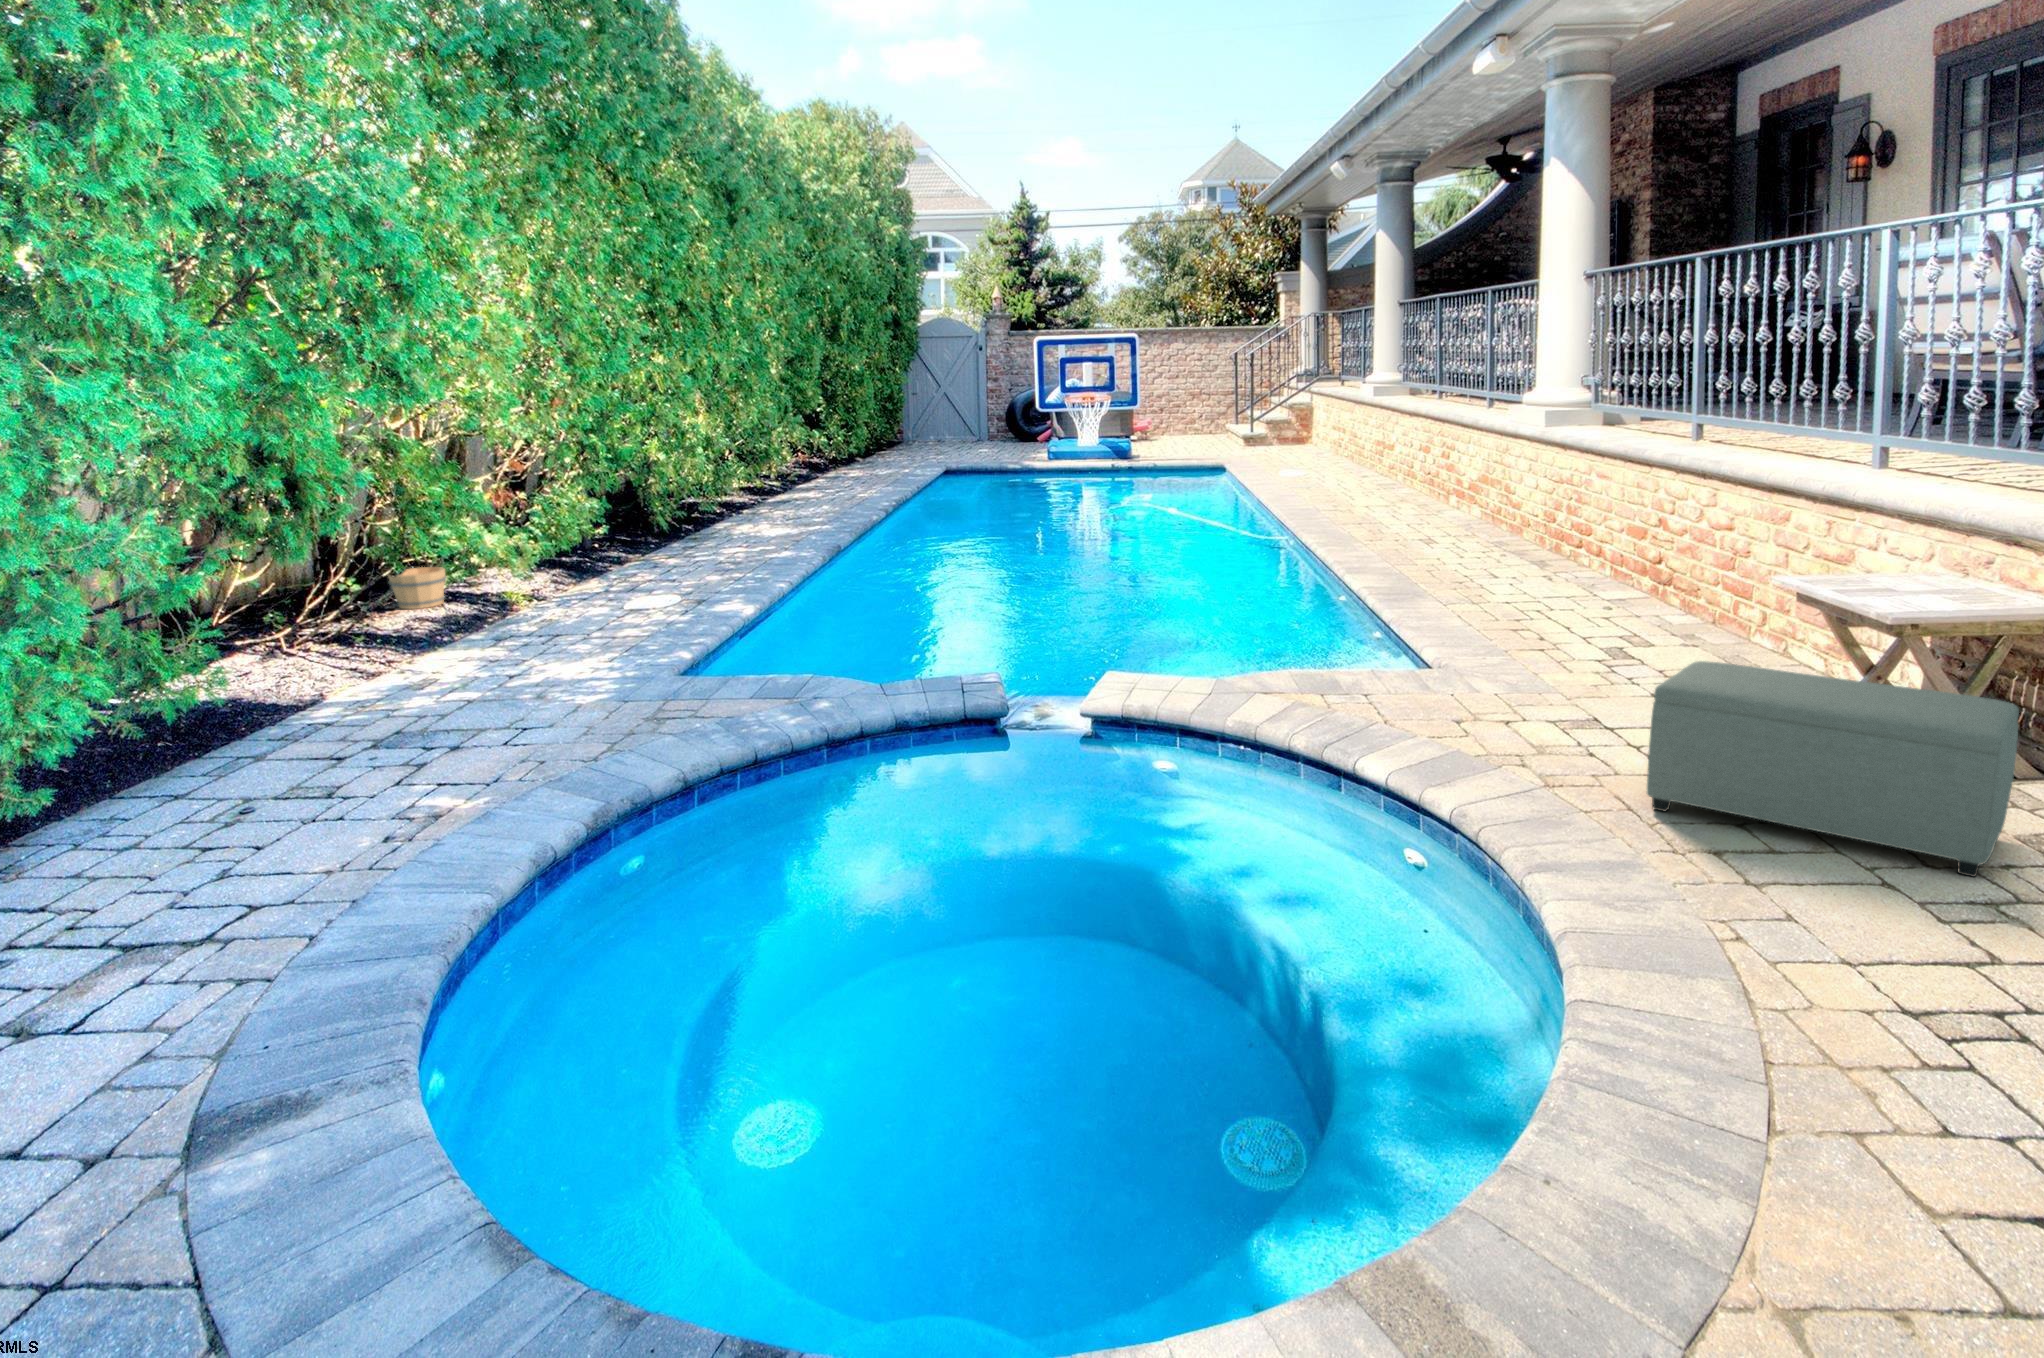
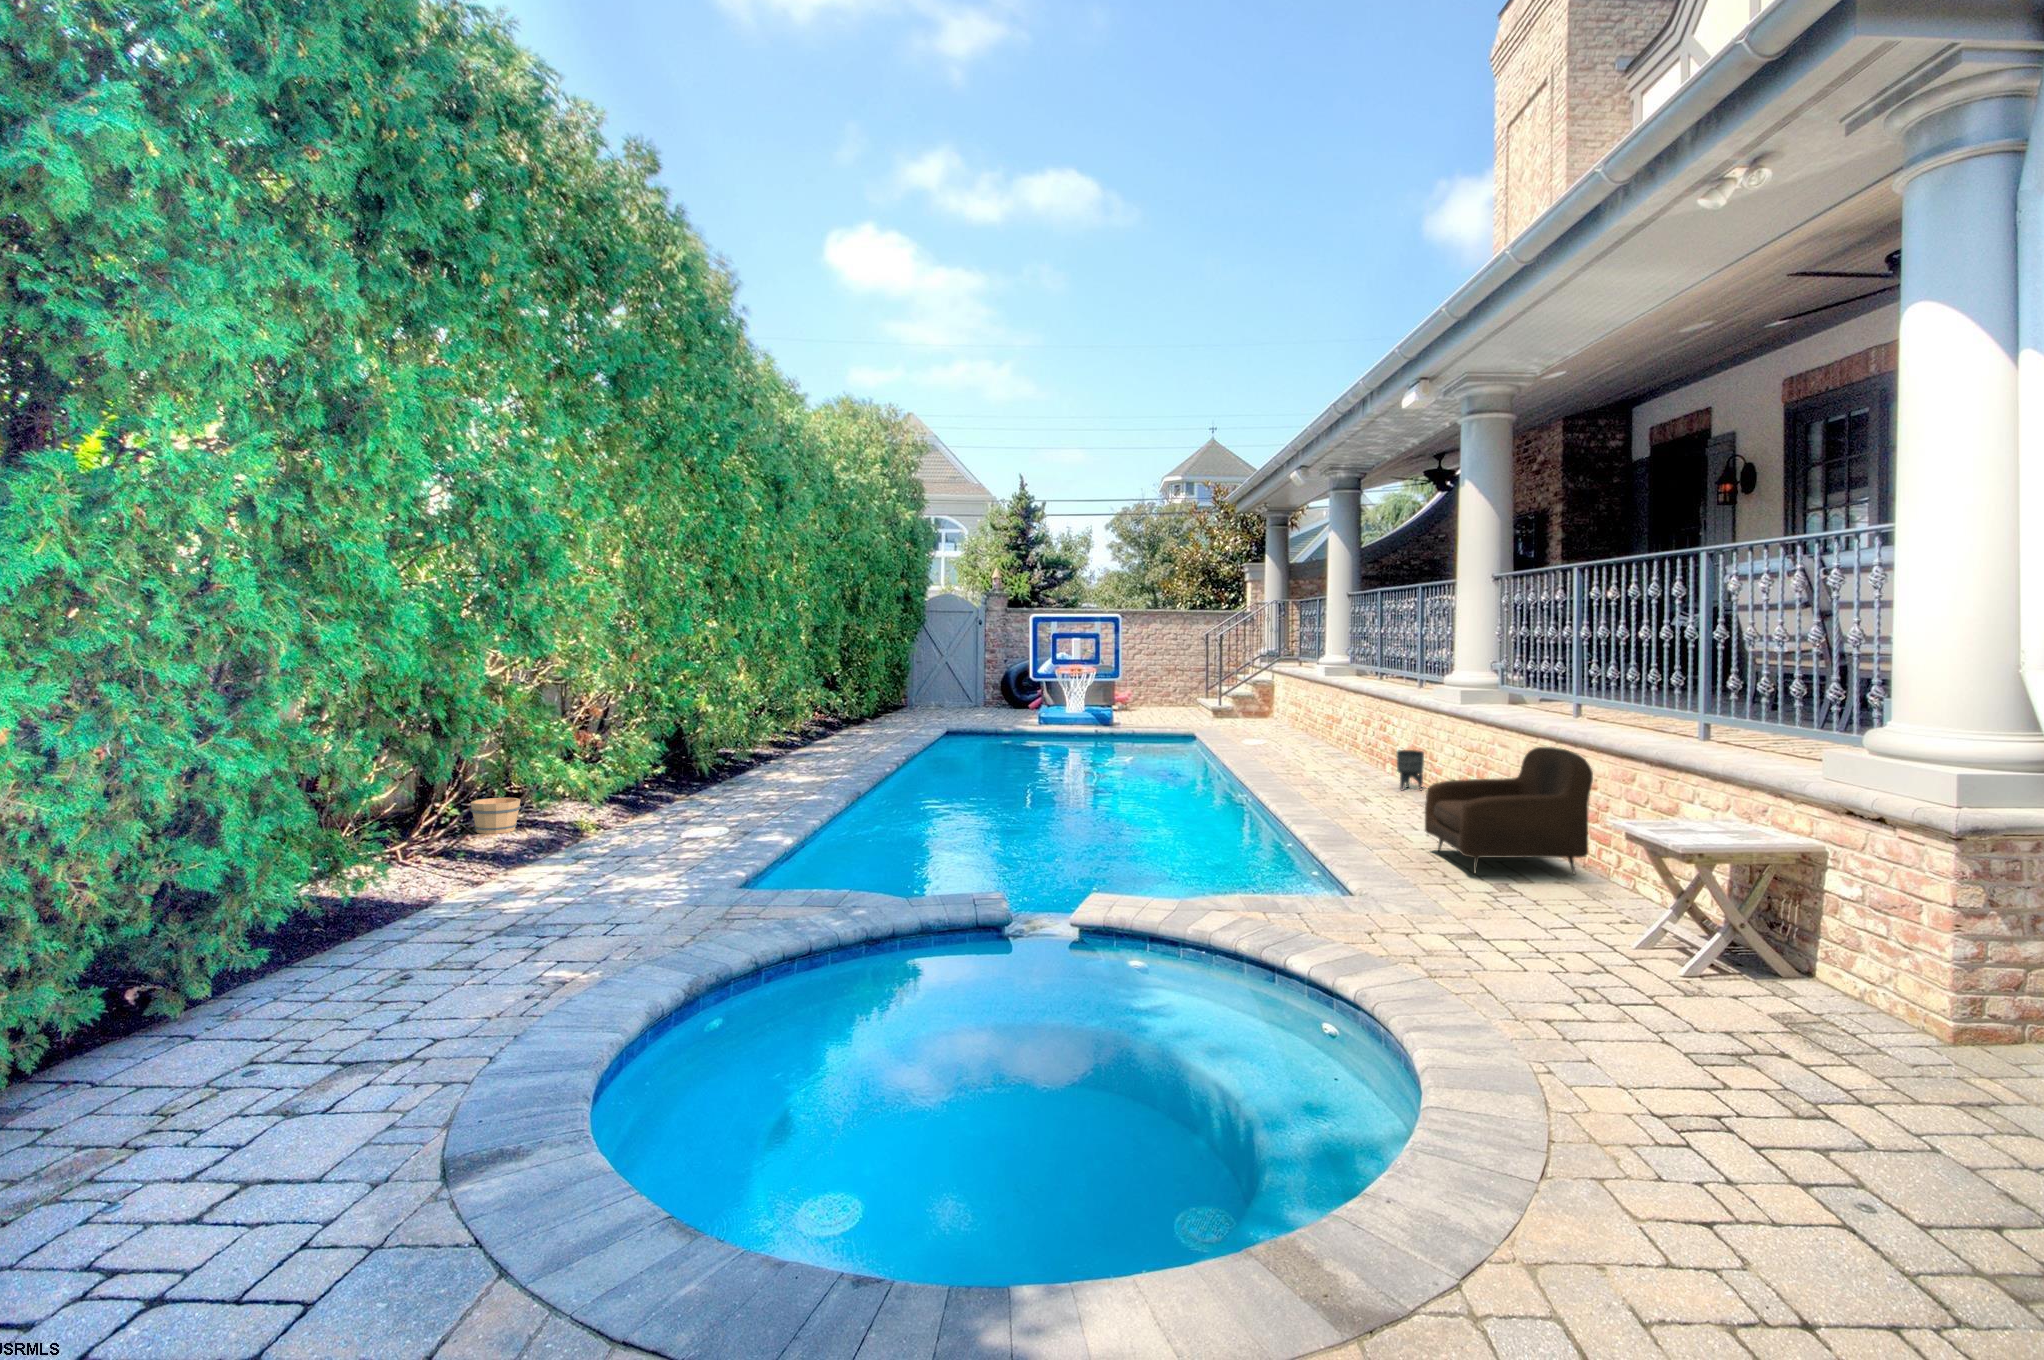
armchair: none [1502,474,1726,633] -> present [1425,747,1593,874]
planter: none [1456,479,1489,526] -> present [1397,750,1424,790]
ottoman: present [1647,661,2019,877] -> none [1506,882,1759,1038]

